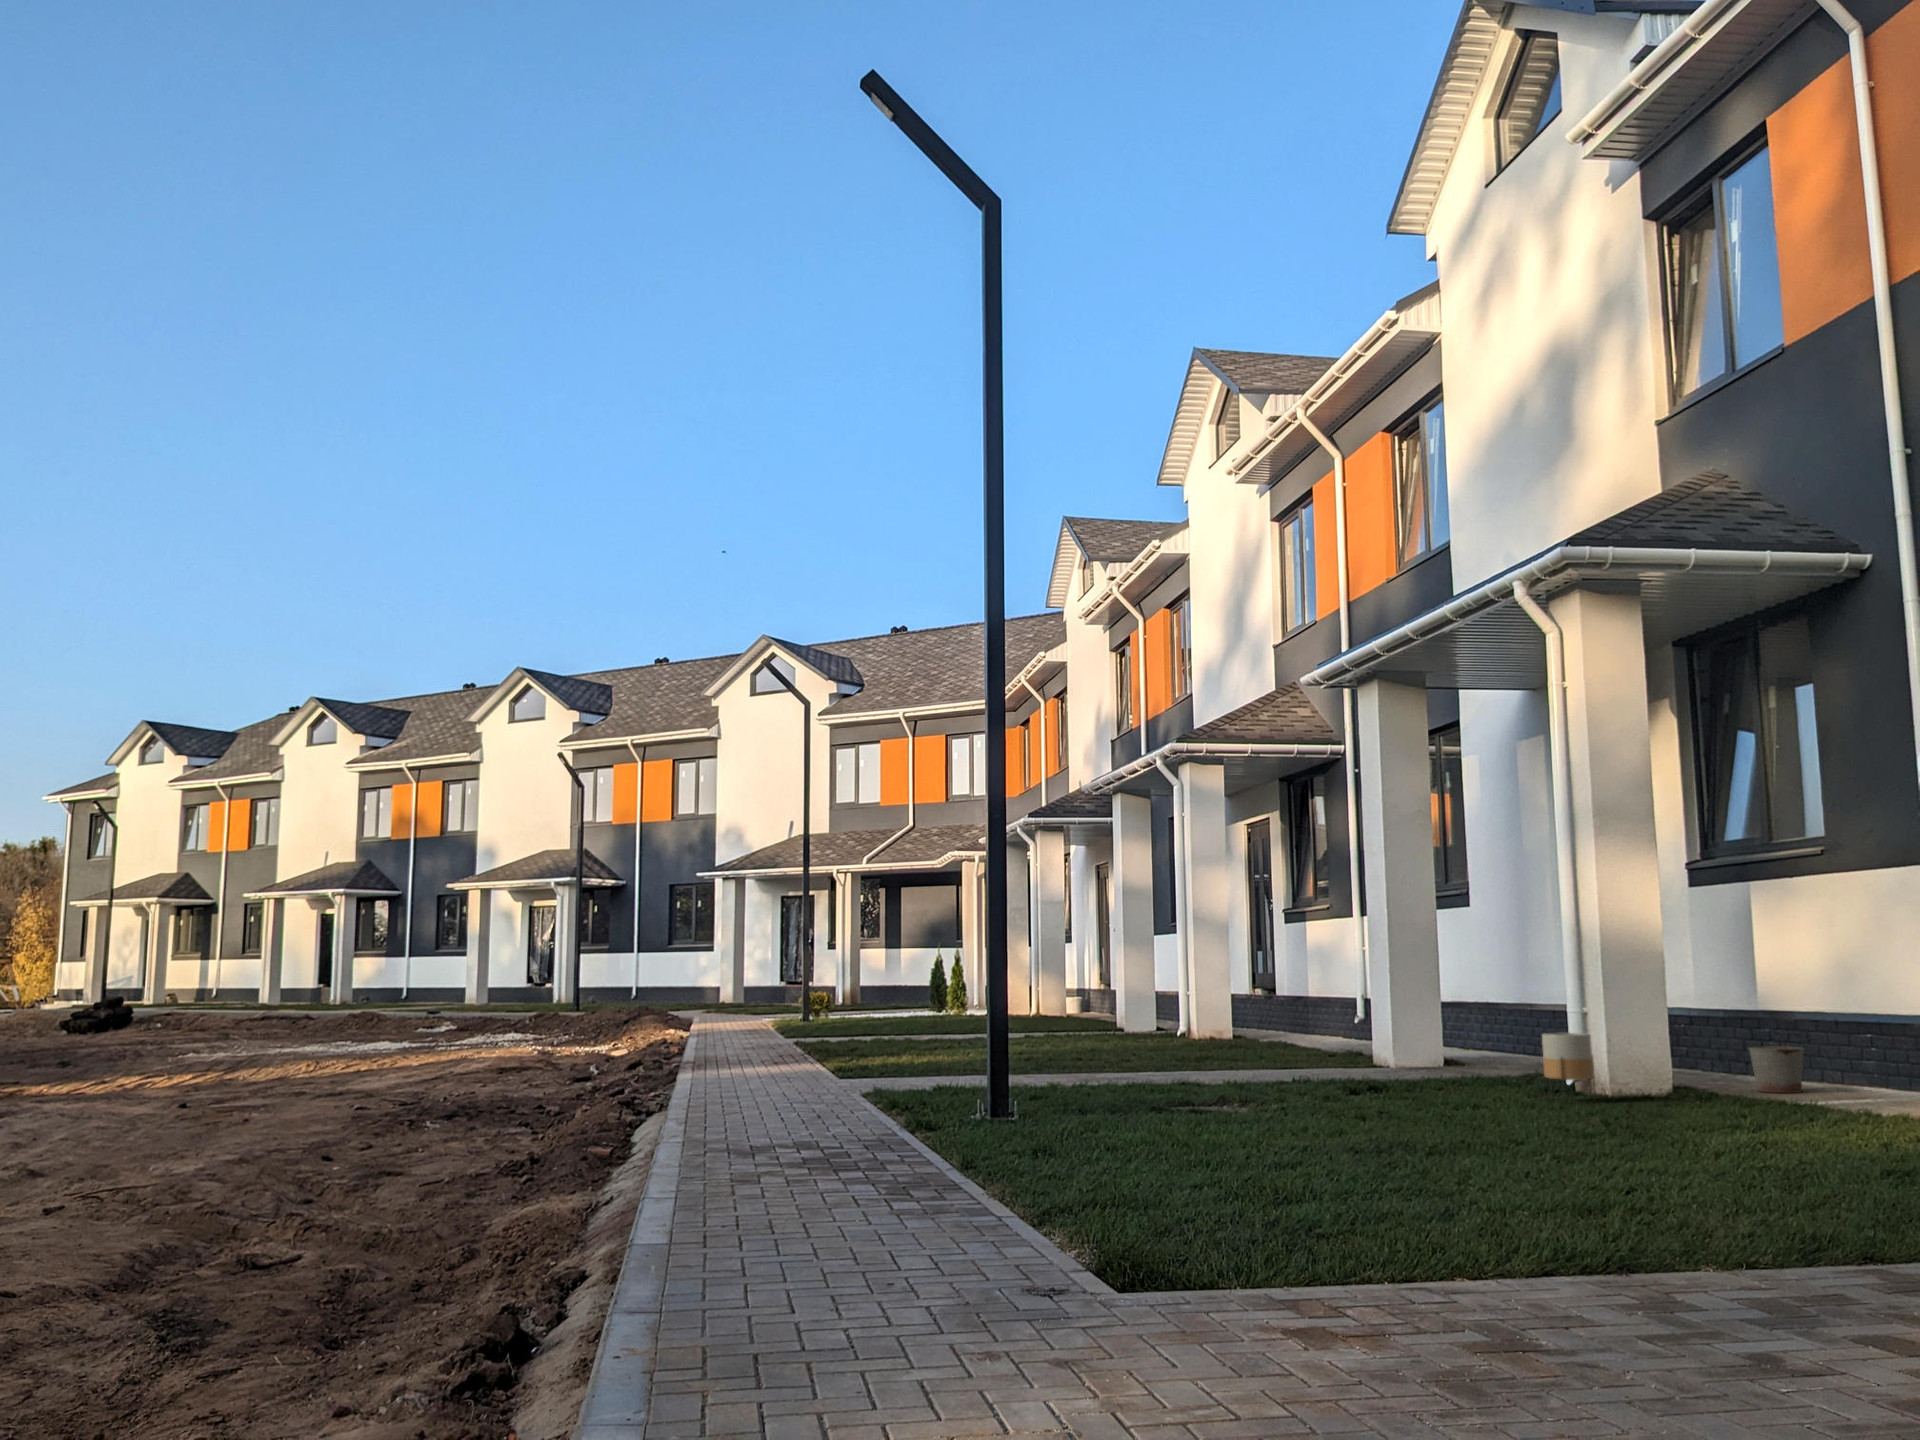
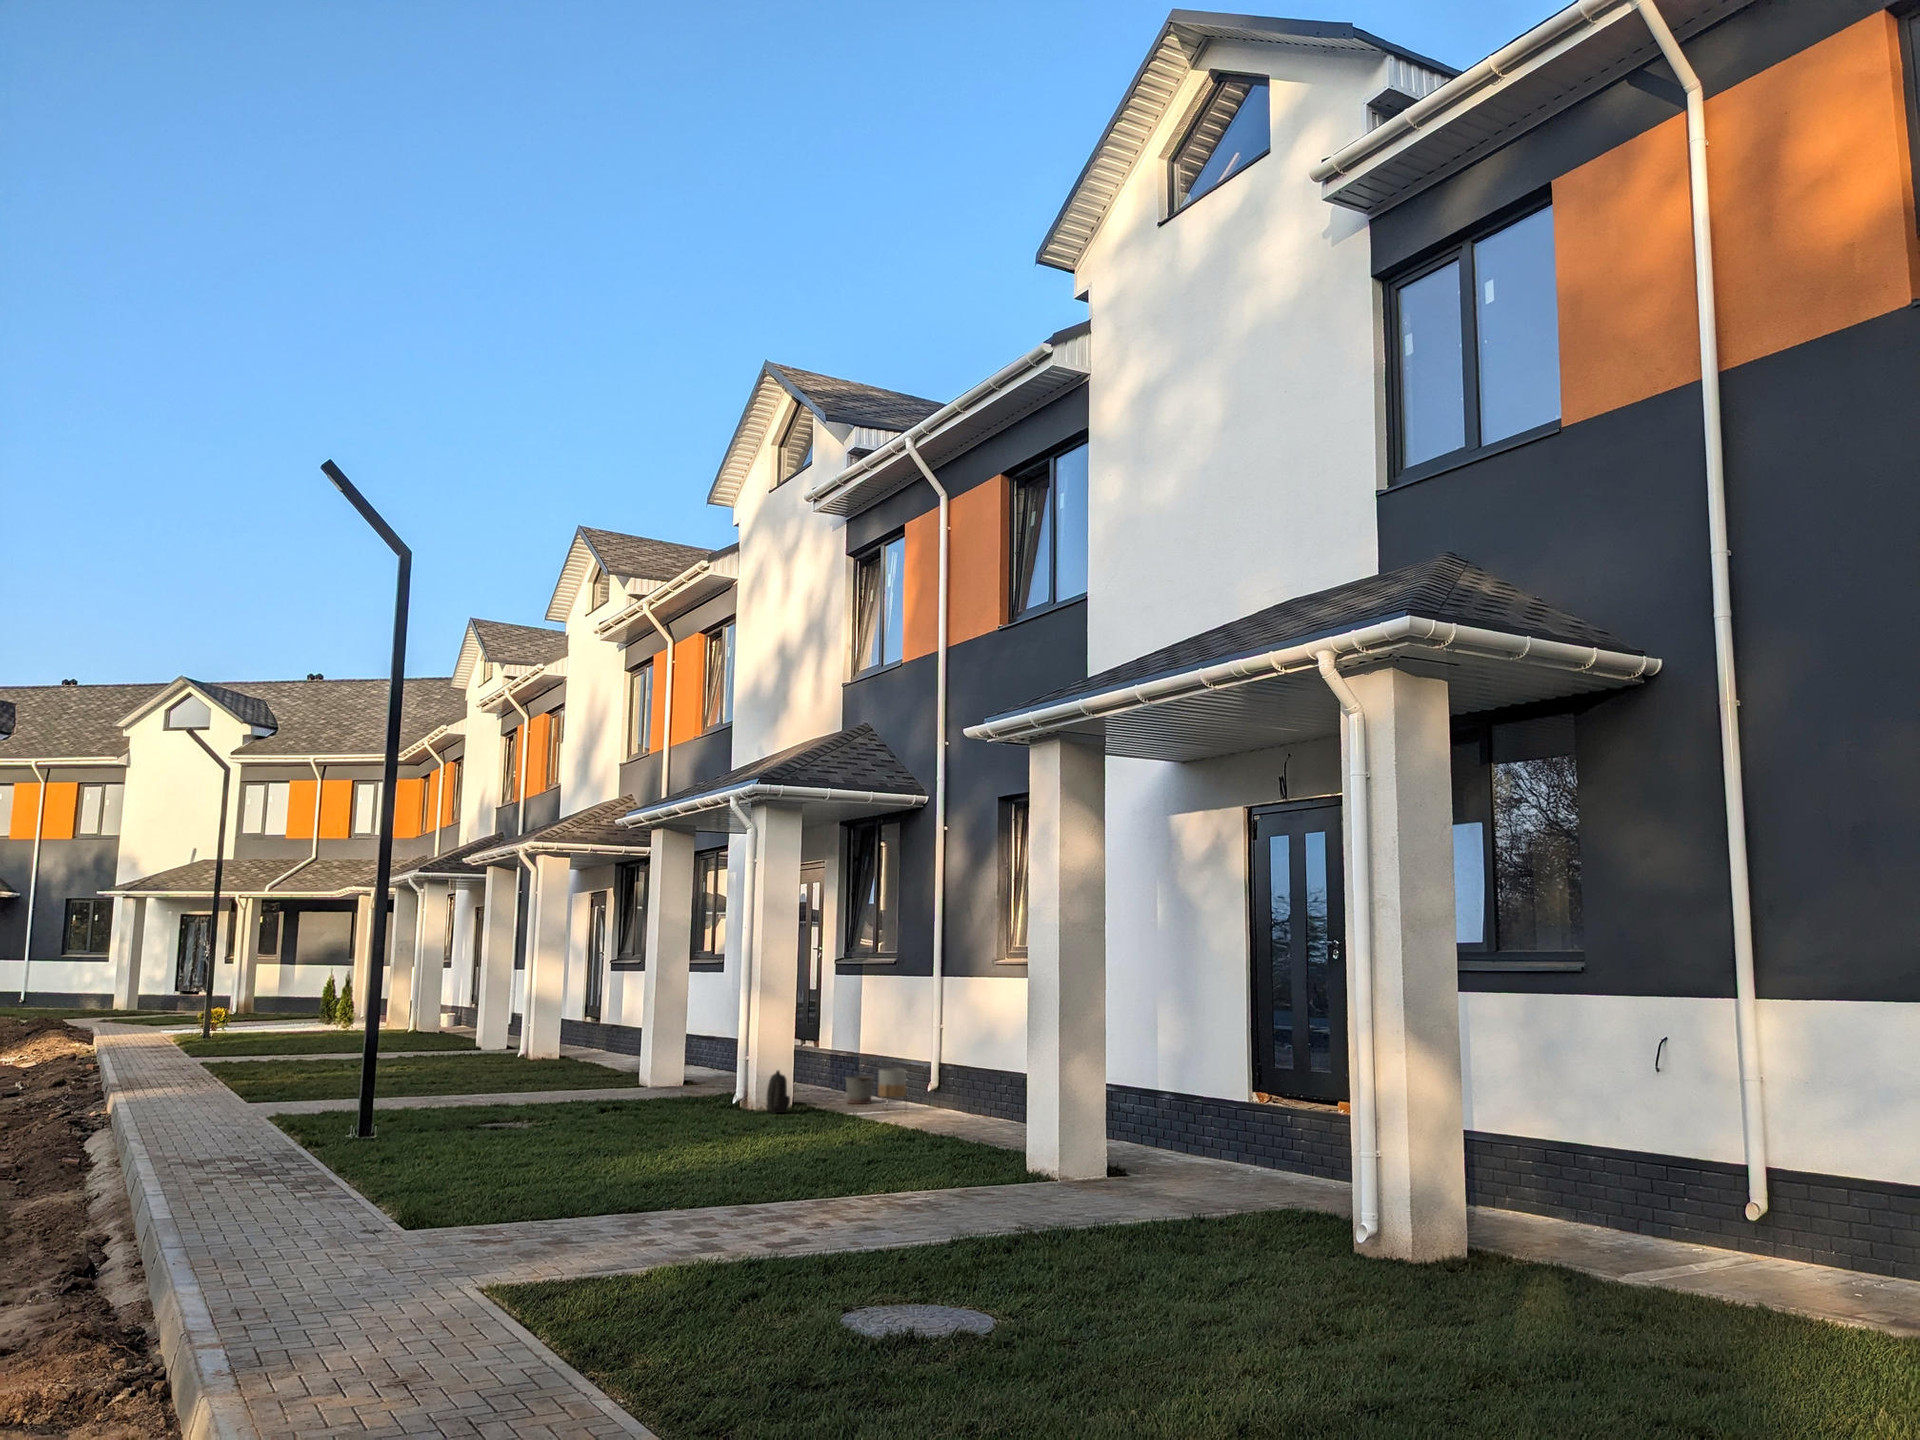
backpack: none [1623,1031,1669,1104] -> present [766,1071,790,1114]
planter: present [1542,1033,1594,1098] -> present [878,1068,907,1105]

